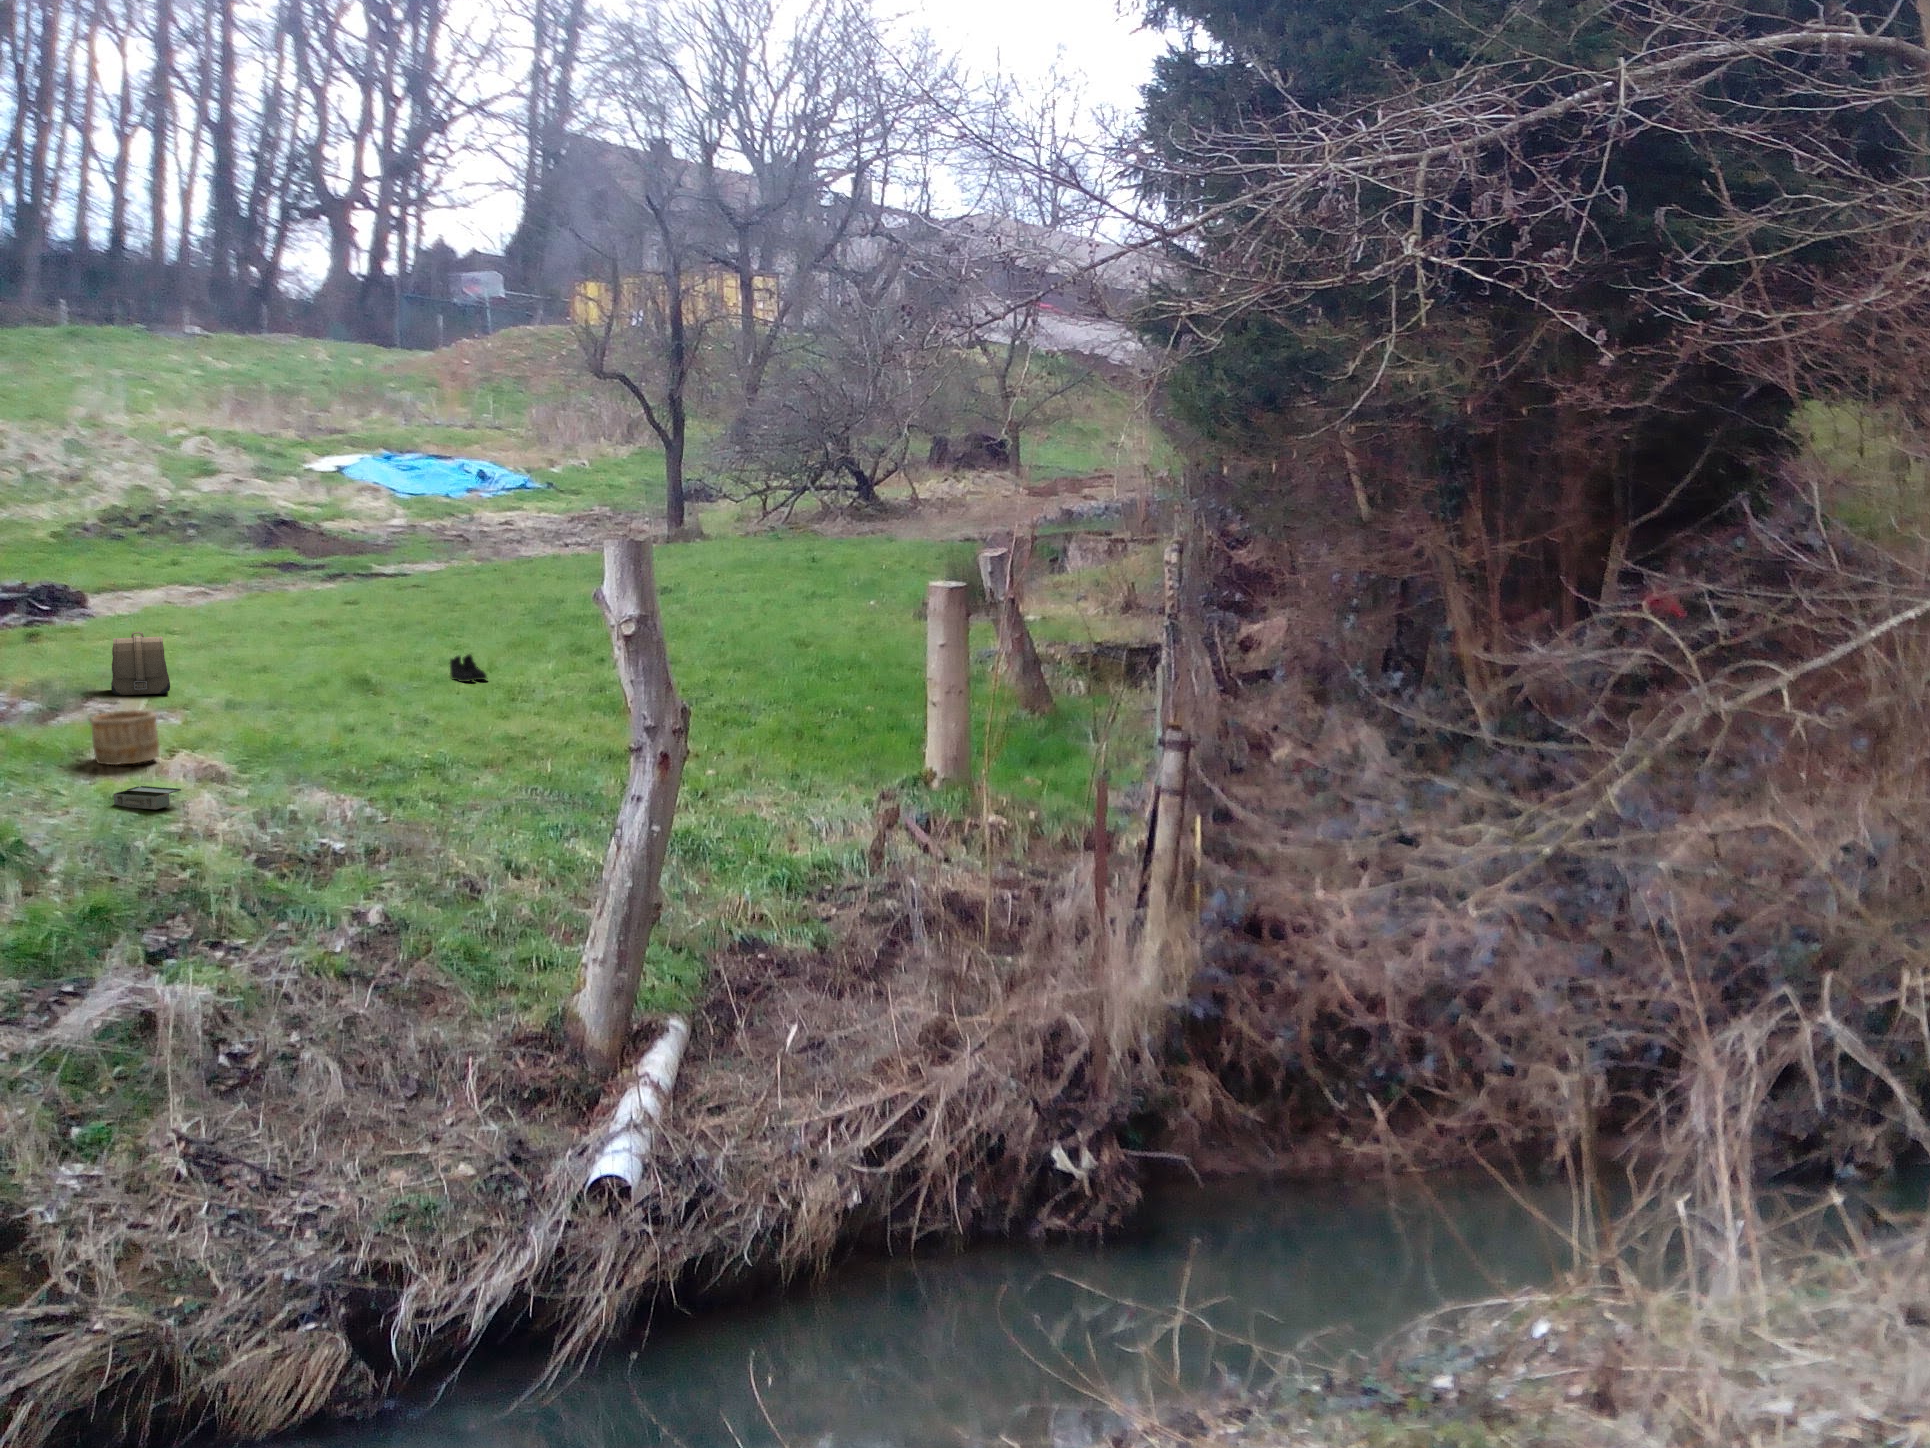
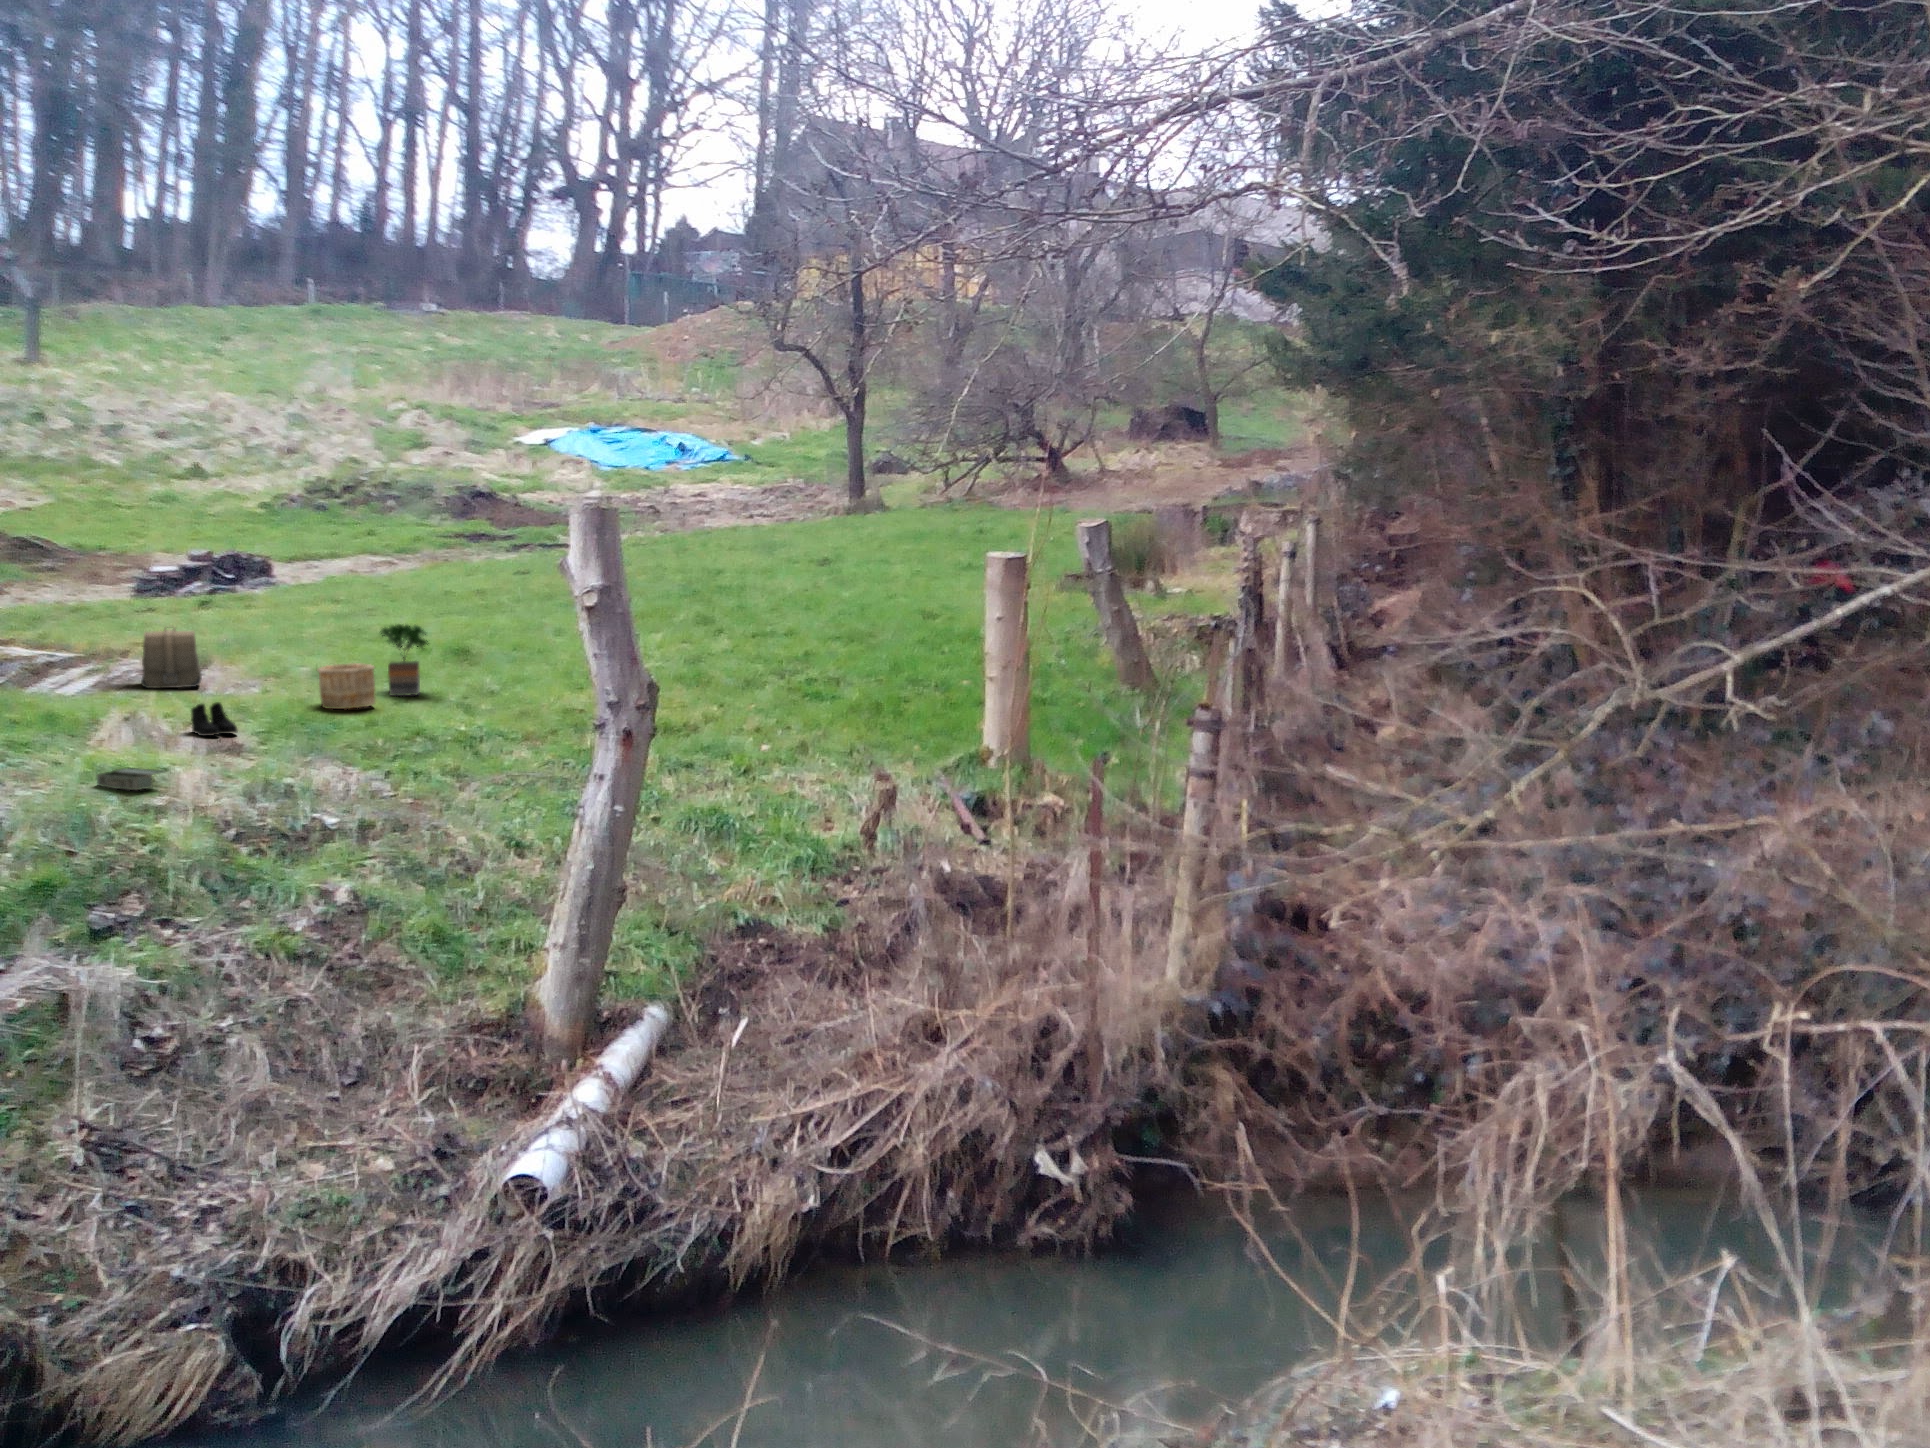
potted tree: none [344,626,398,699] -> present [380,624,429,696]
boots: present [450,655,487,682] -> present [191,702,238,736]
wooden bucket: present [89,710,159,765] -> present [317,663,375,709]

